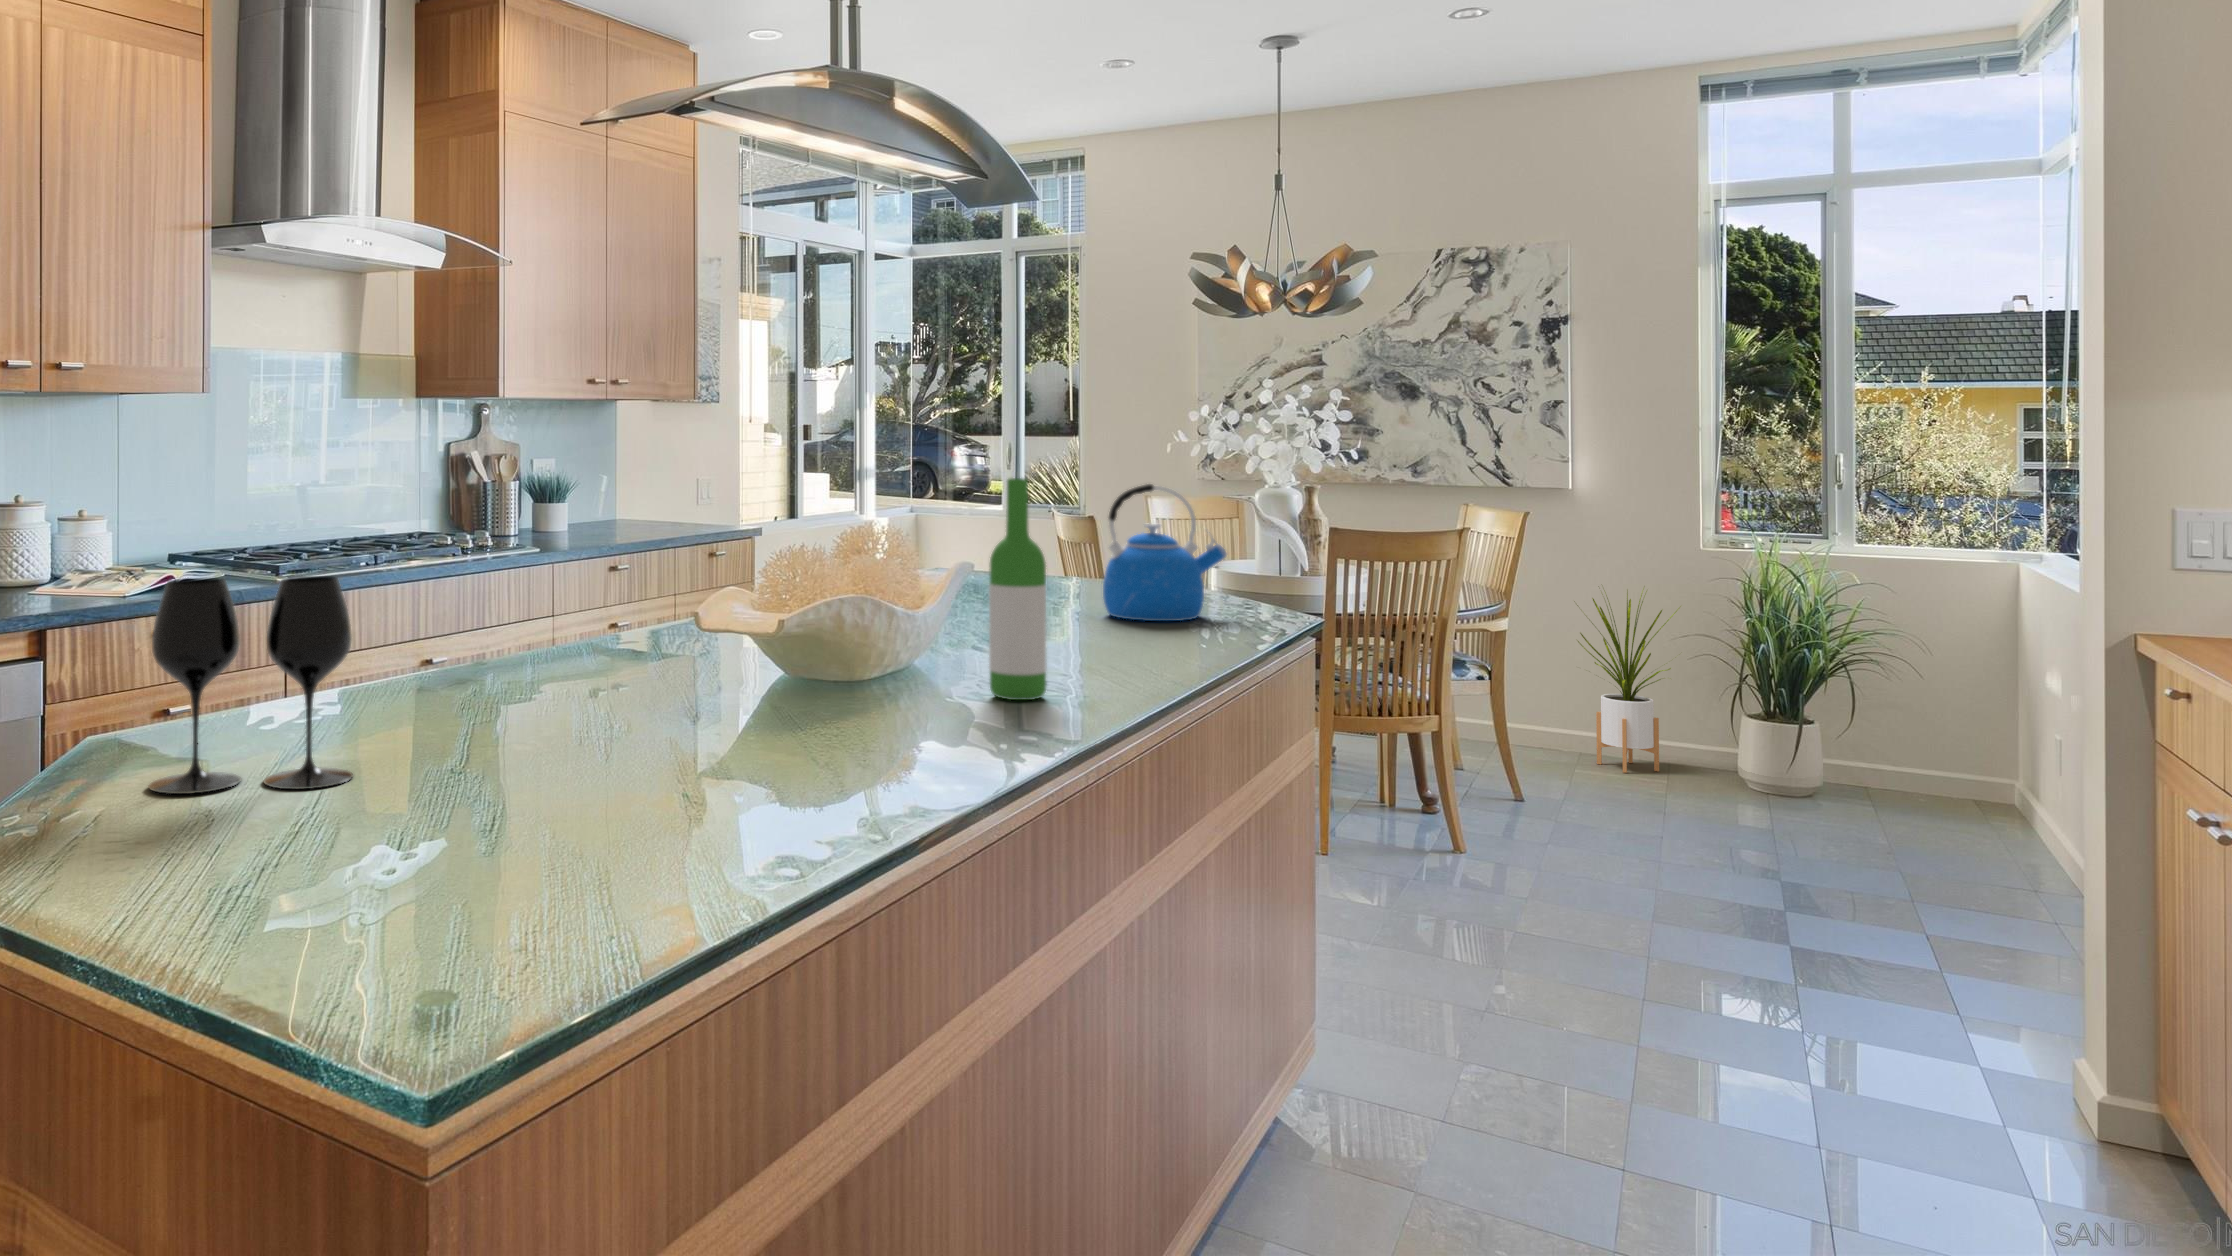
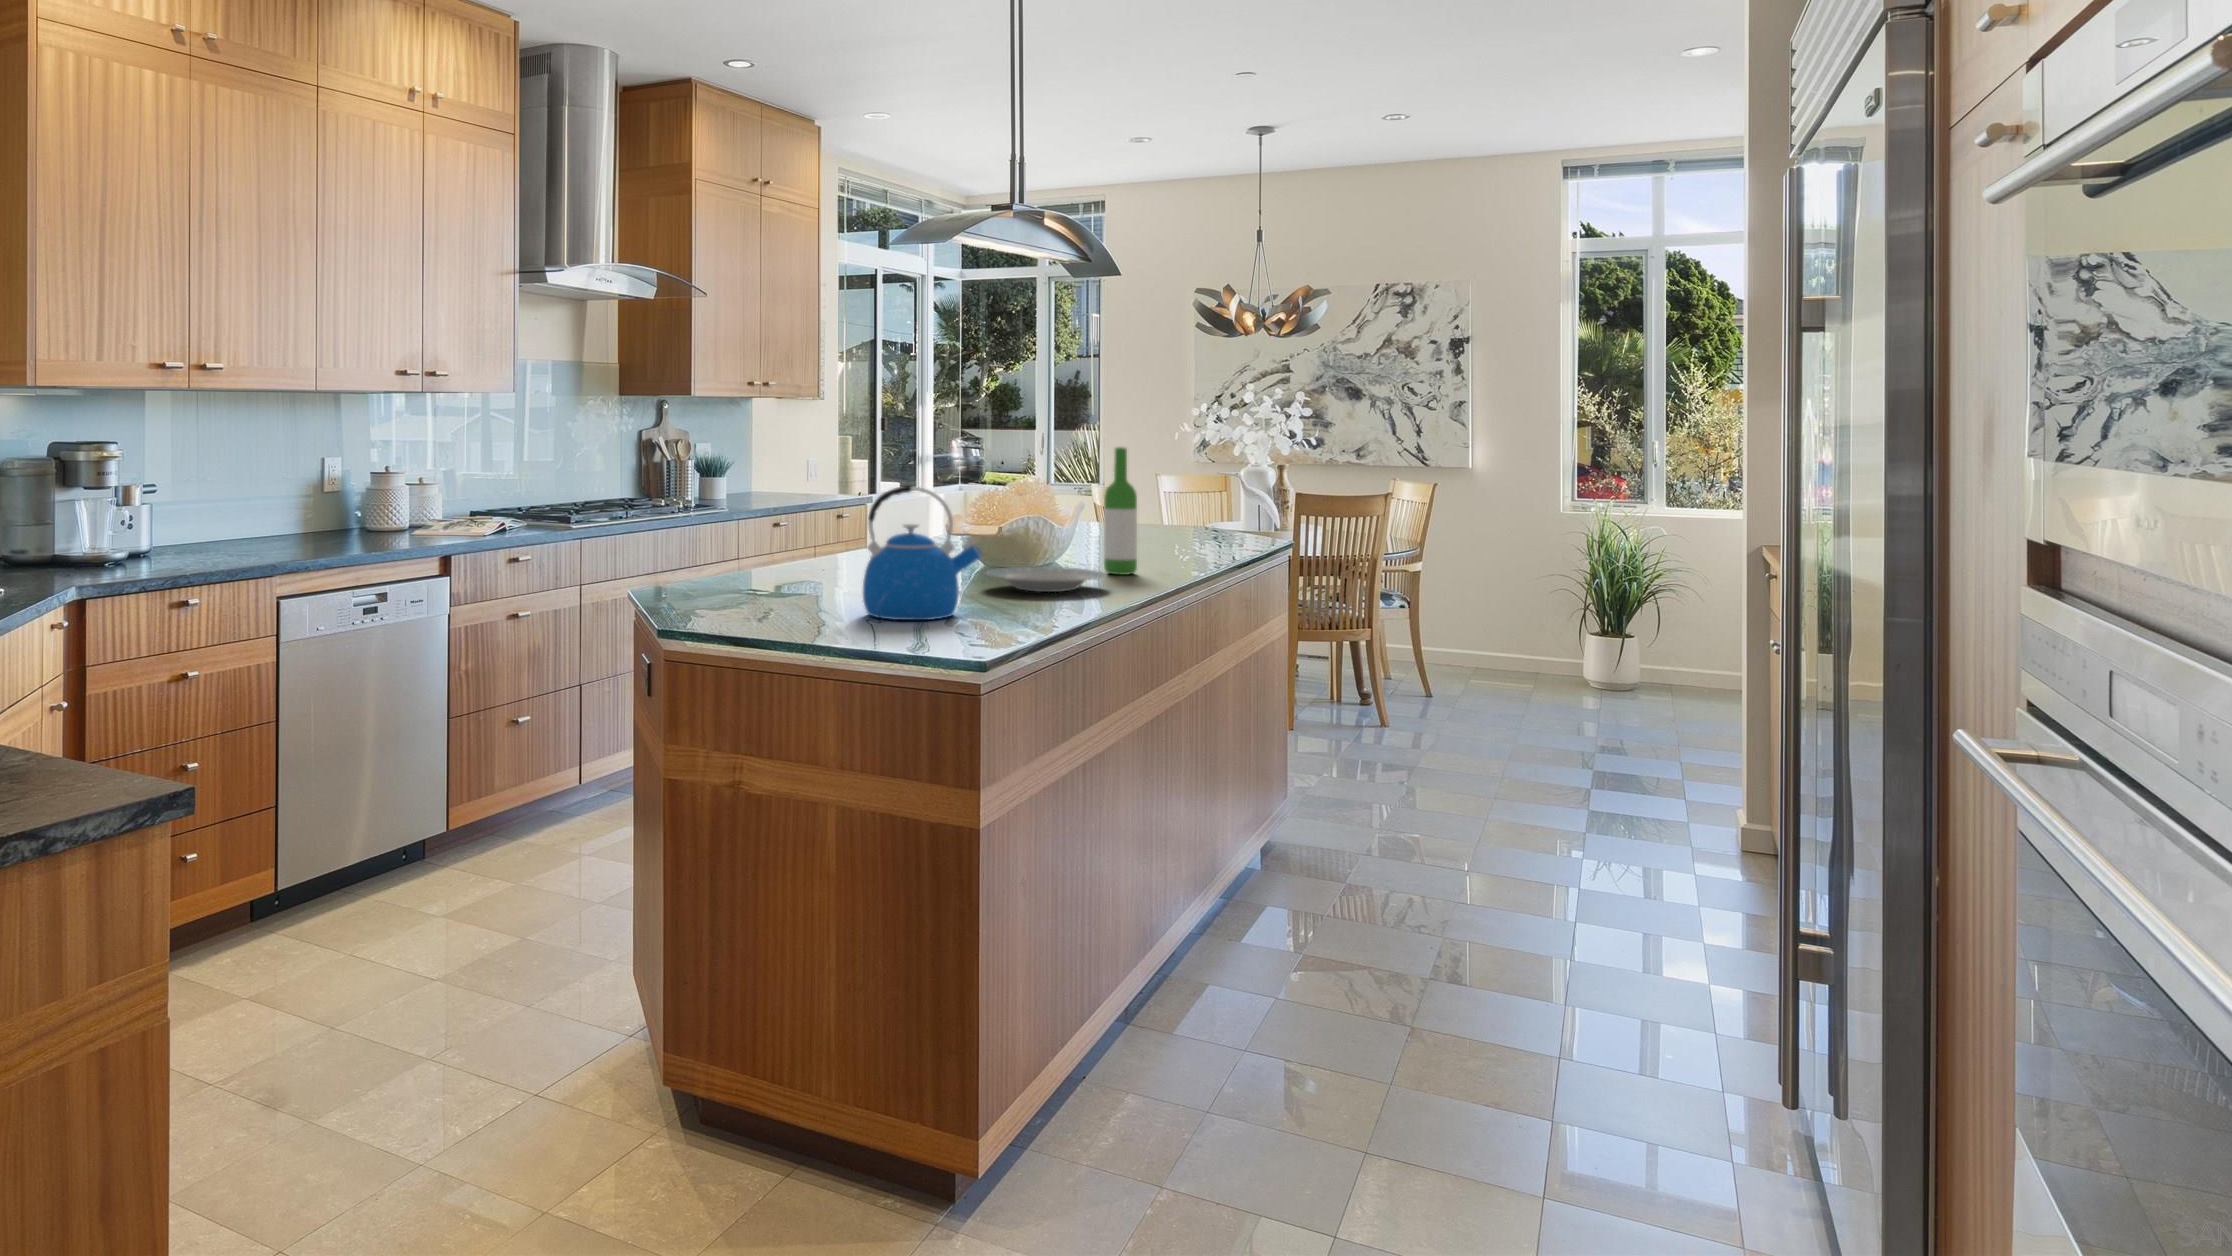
kettle: present [1103,484,1227,621] -> present [863,485,982,620]
wine glass: present [149,576,353,794] -> none [681,496,786,609]
house plant: present [1577,588,1681,773] -> none [1471,538,1549,677]
plate: none [750,691,974,750] -> present [985,567,1107,592]

